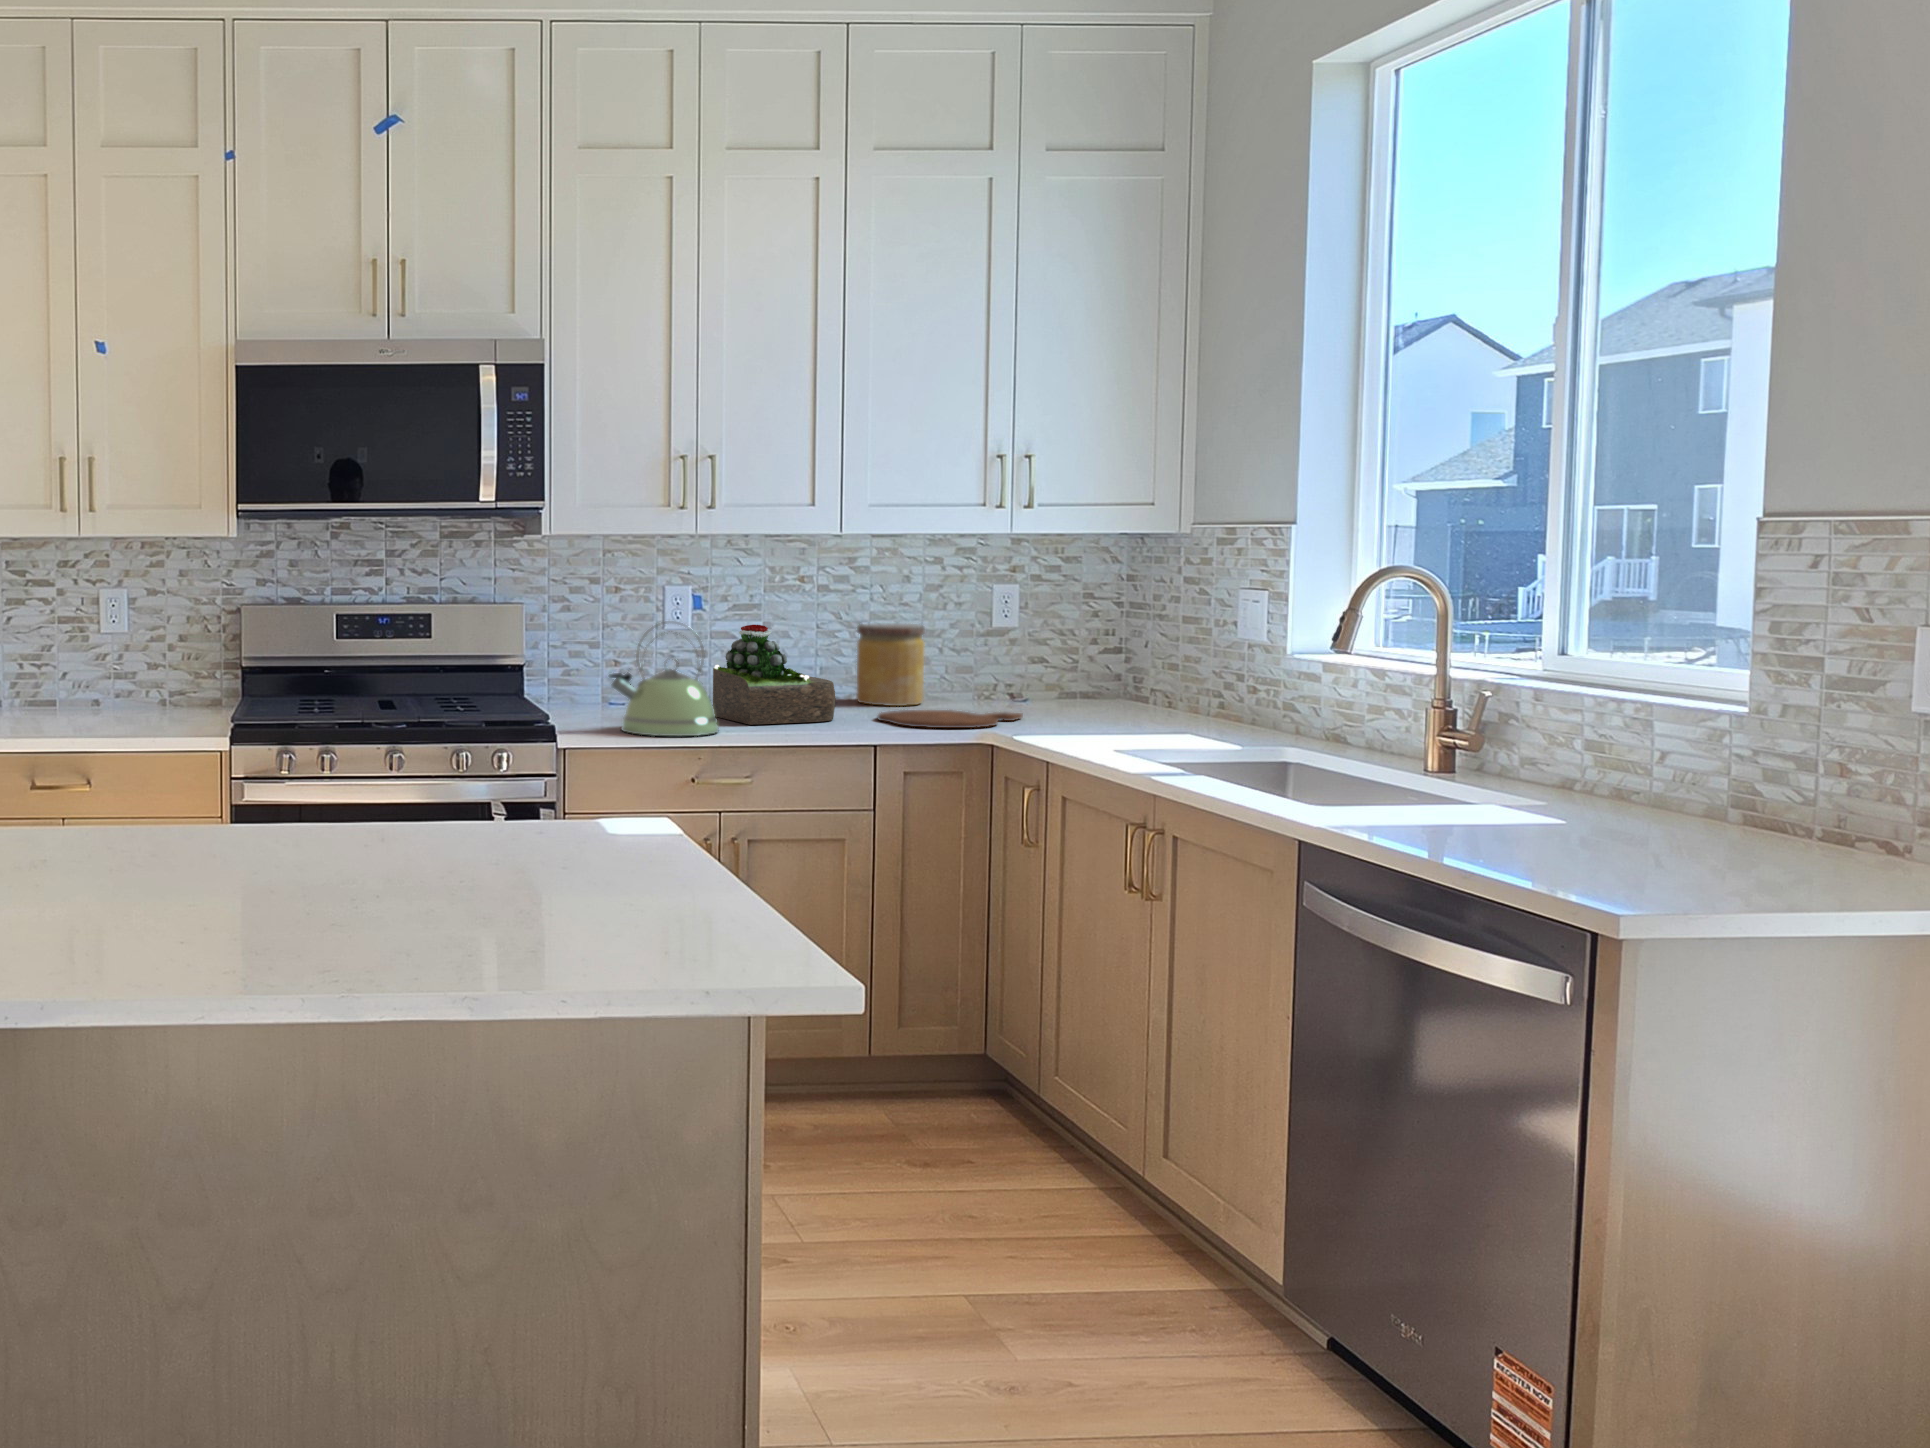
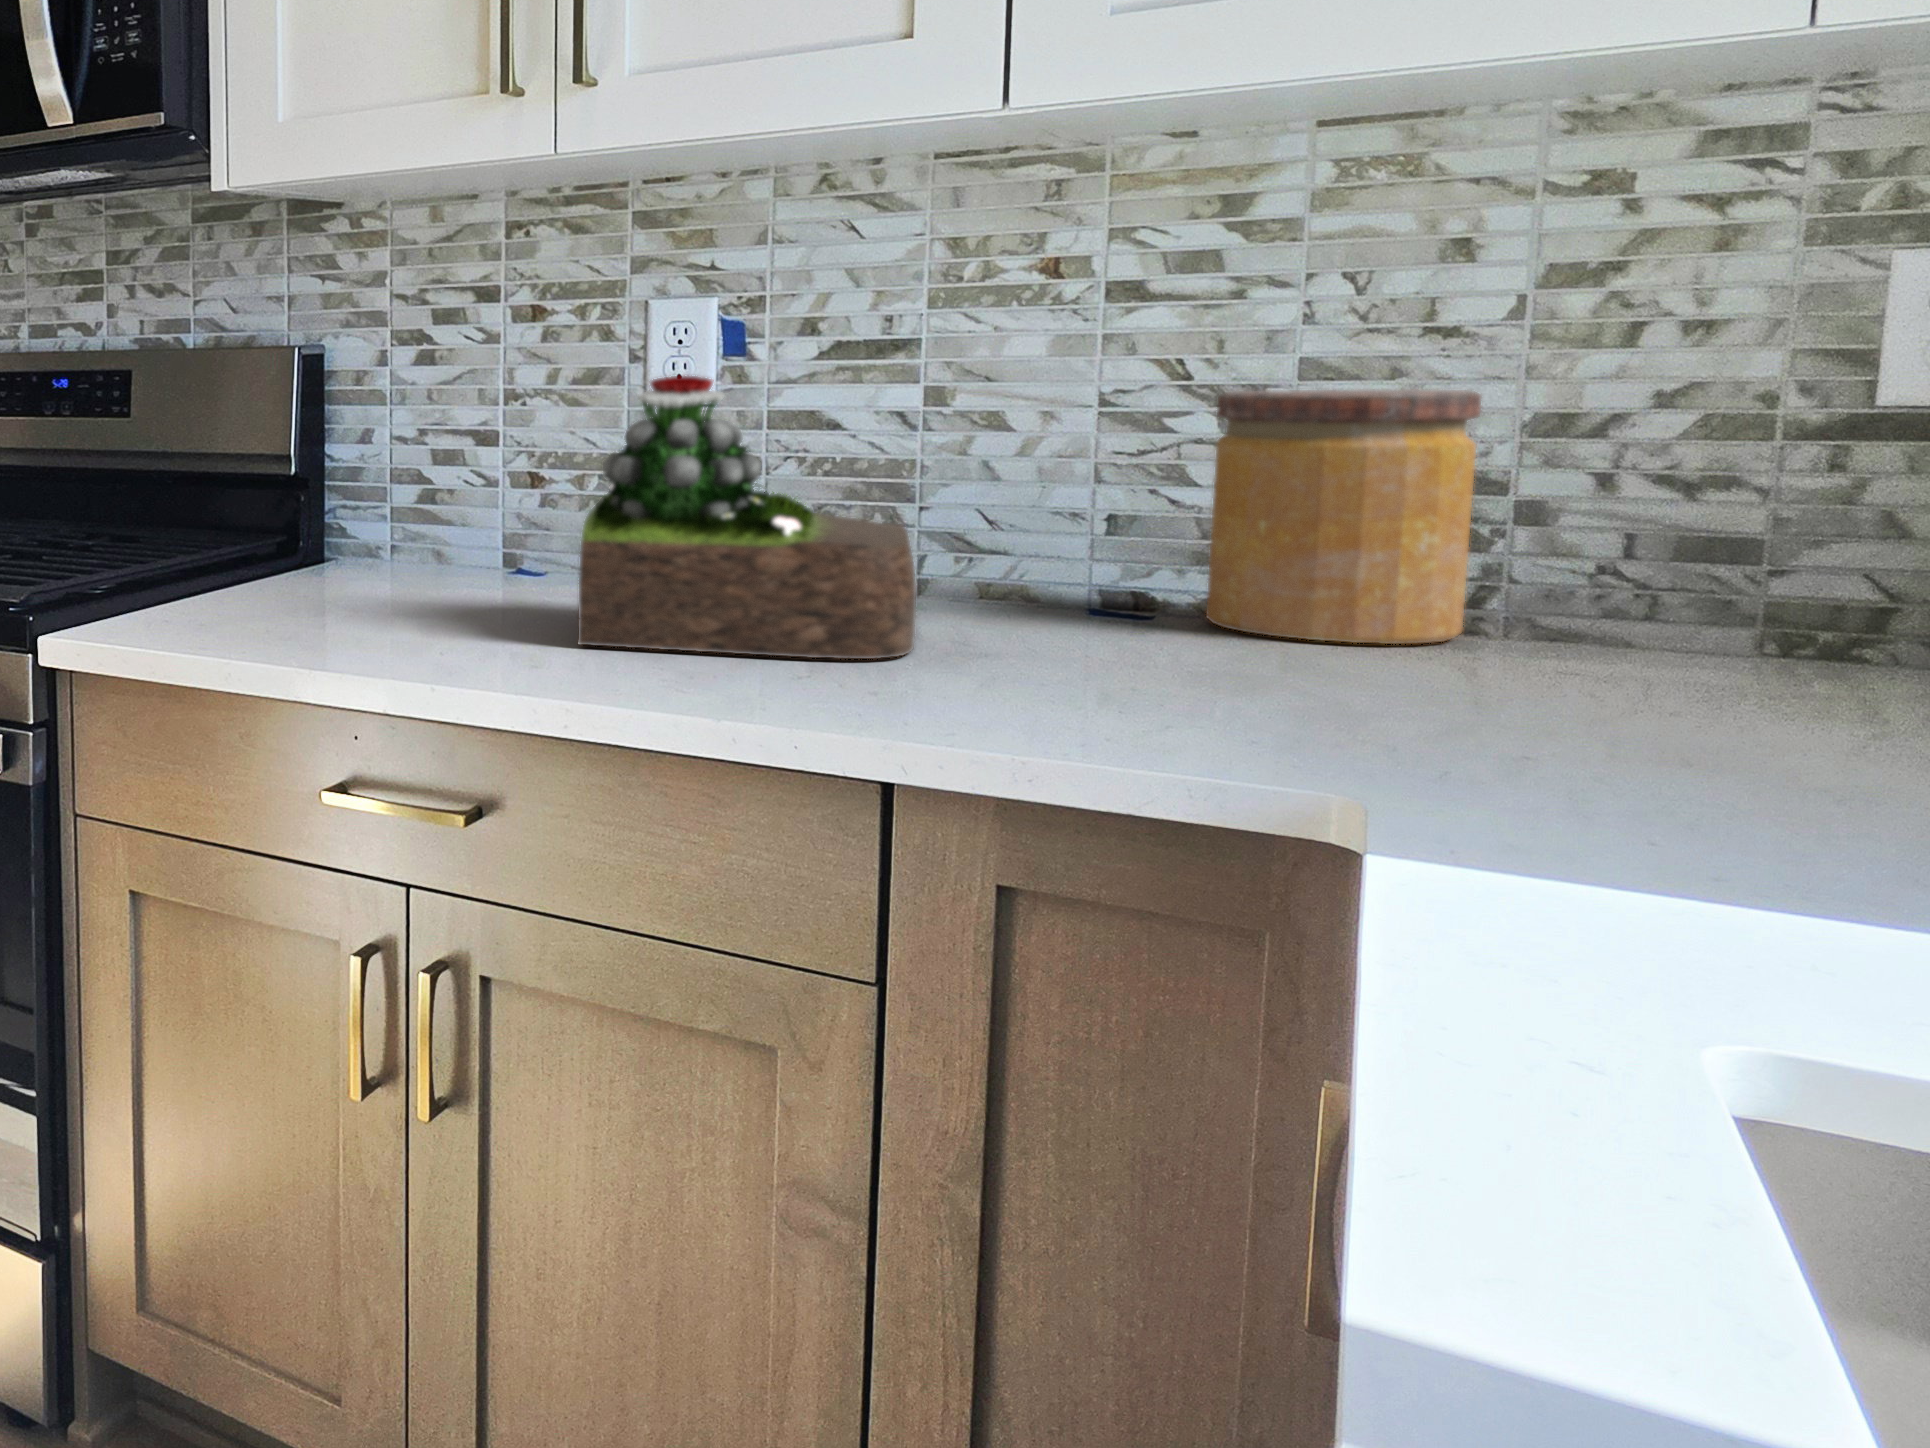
kettle: present [609,622,718,736] -> none [190,357,448,656]
cutting board: present [878,710,1022,728] -> none [1050,653,1745,747]

